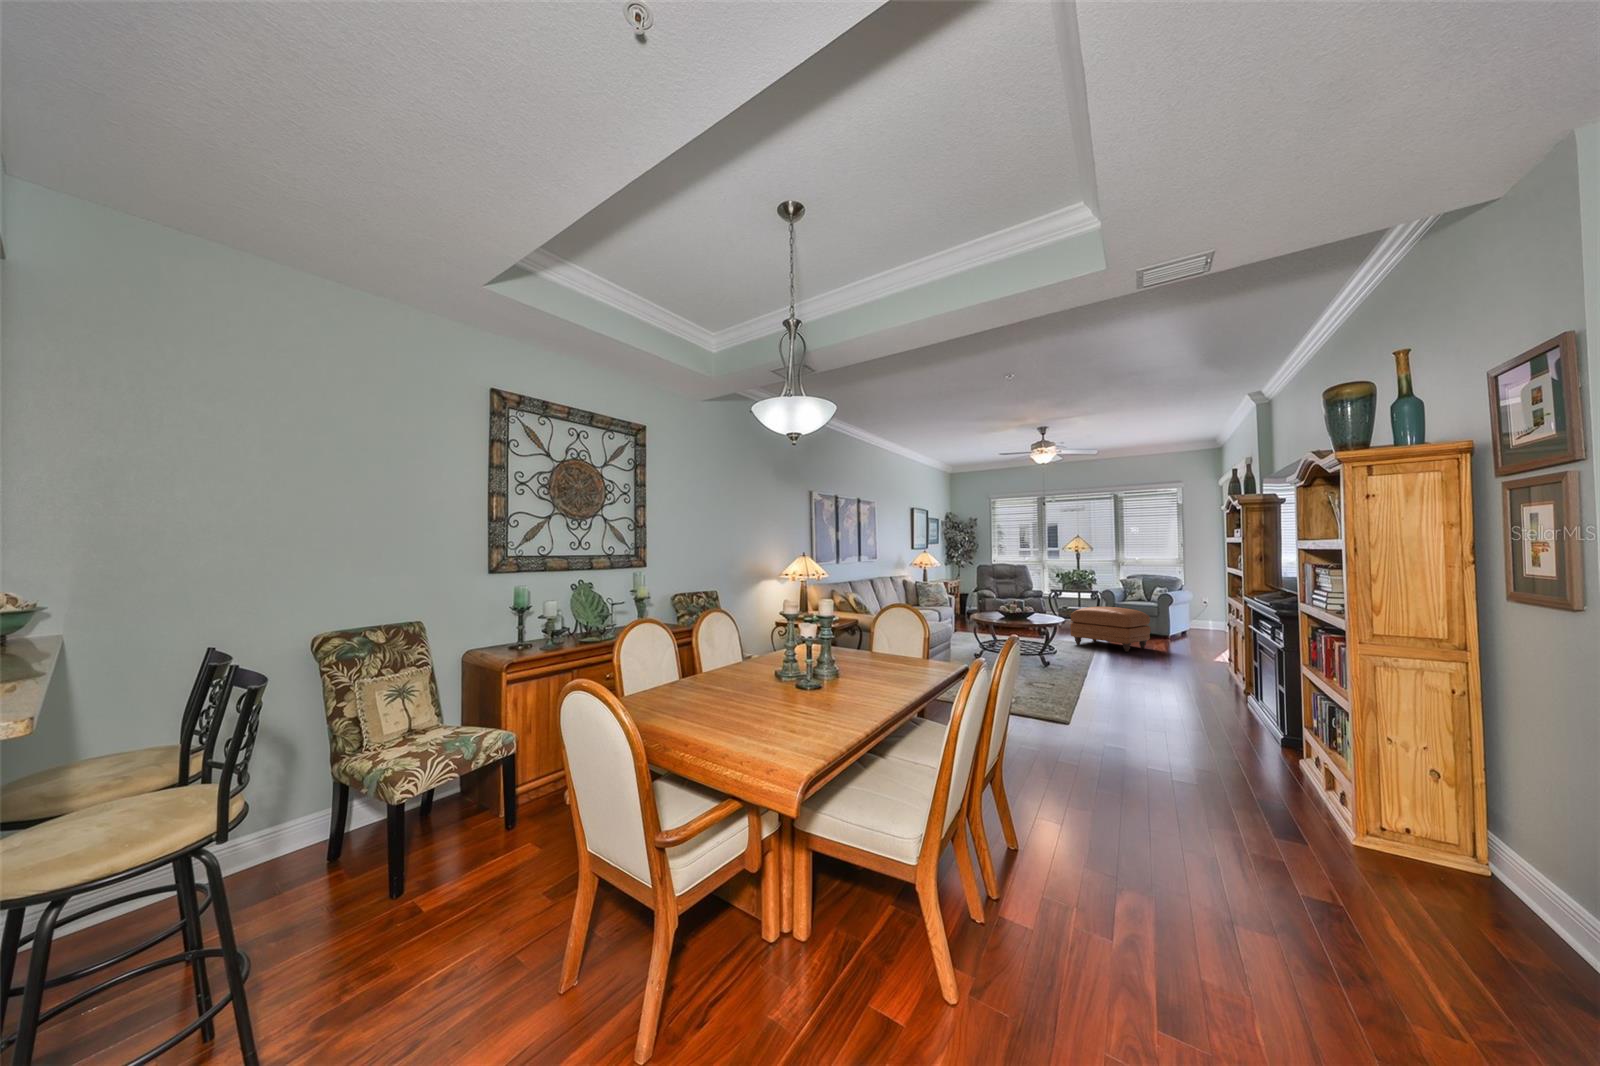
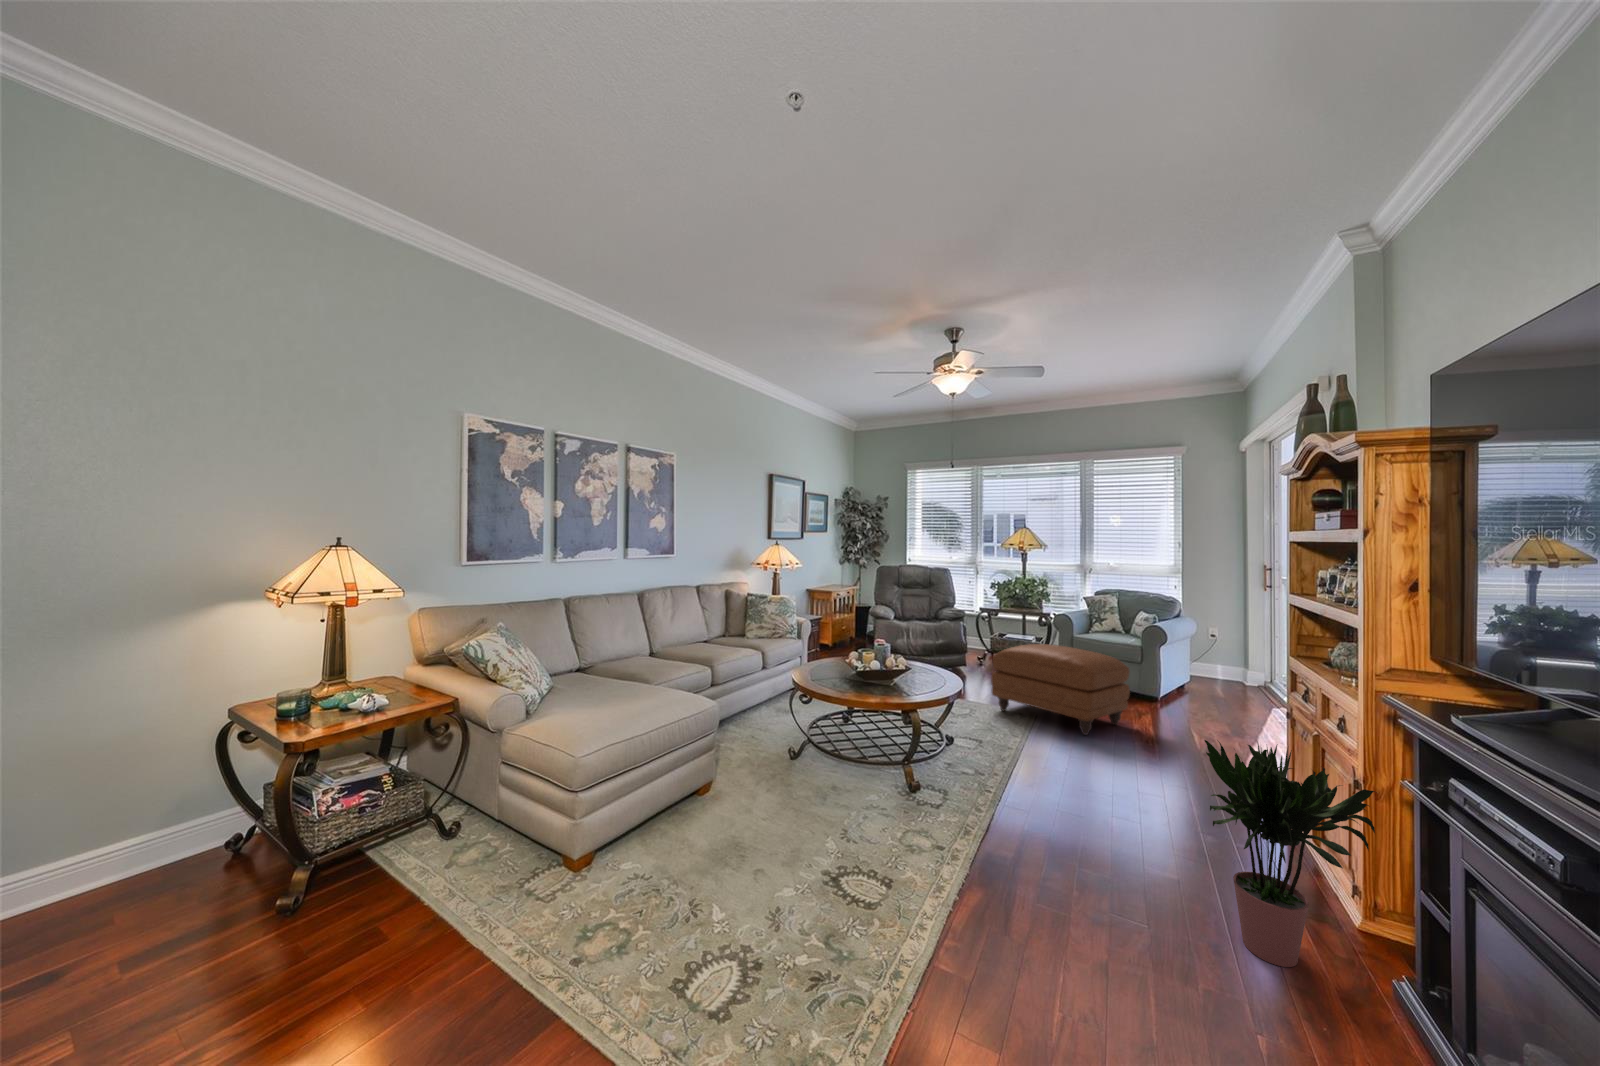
potted plant: none [1176,624,1240,699] -> present [1204,740,1375,967]

